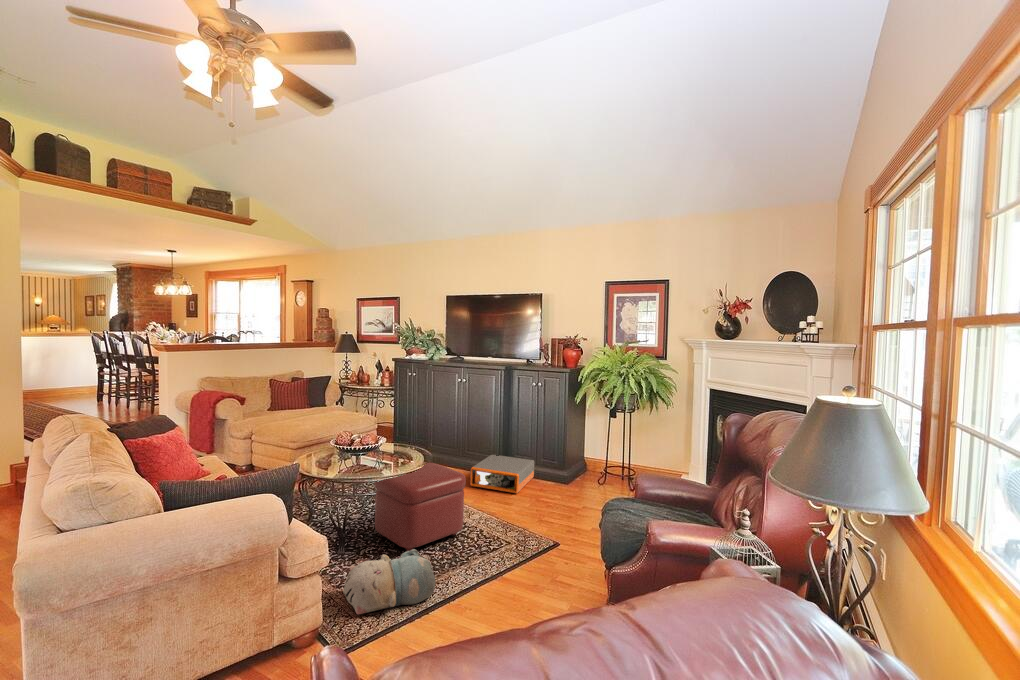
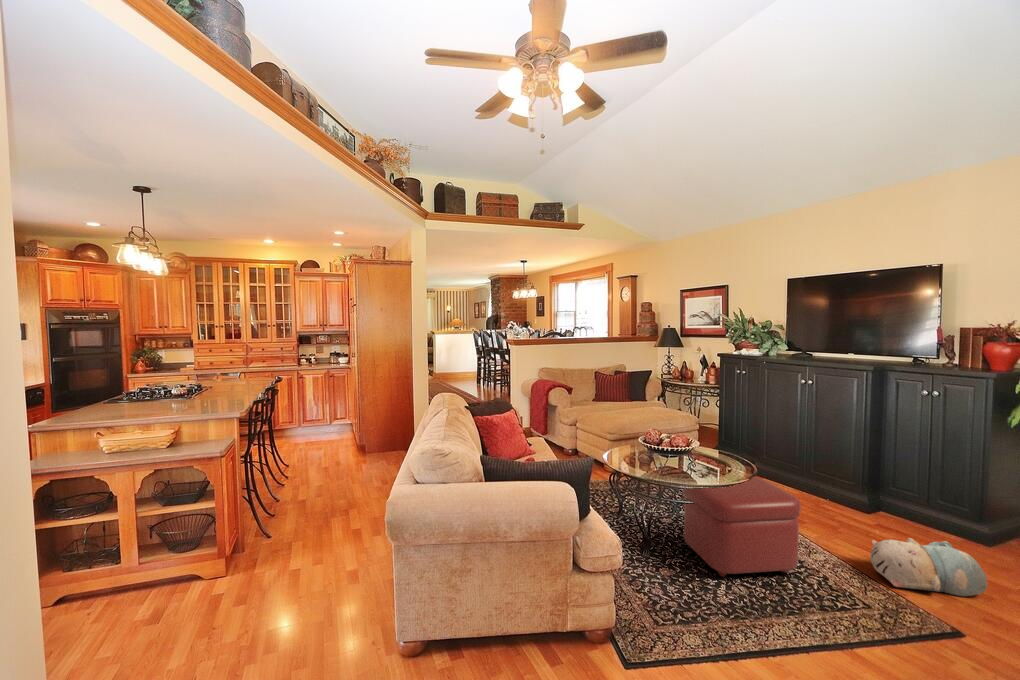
storage box: present [470,455,534,493] -> none [815,480,923,539]
plush toy: present [343,549,436,614] -> present [870,538,987,596]

